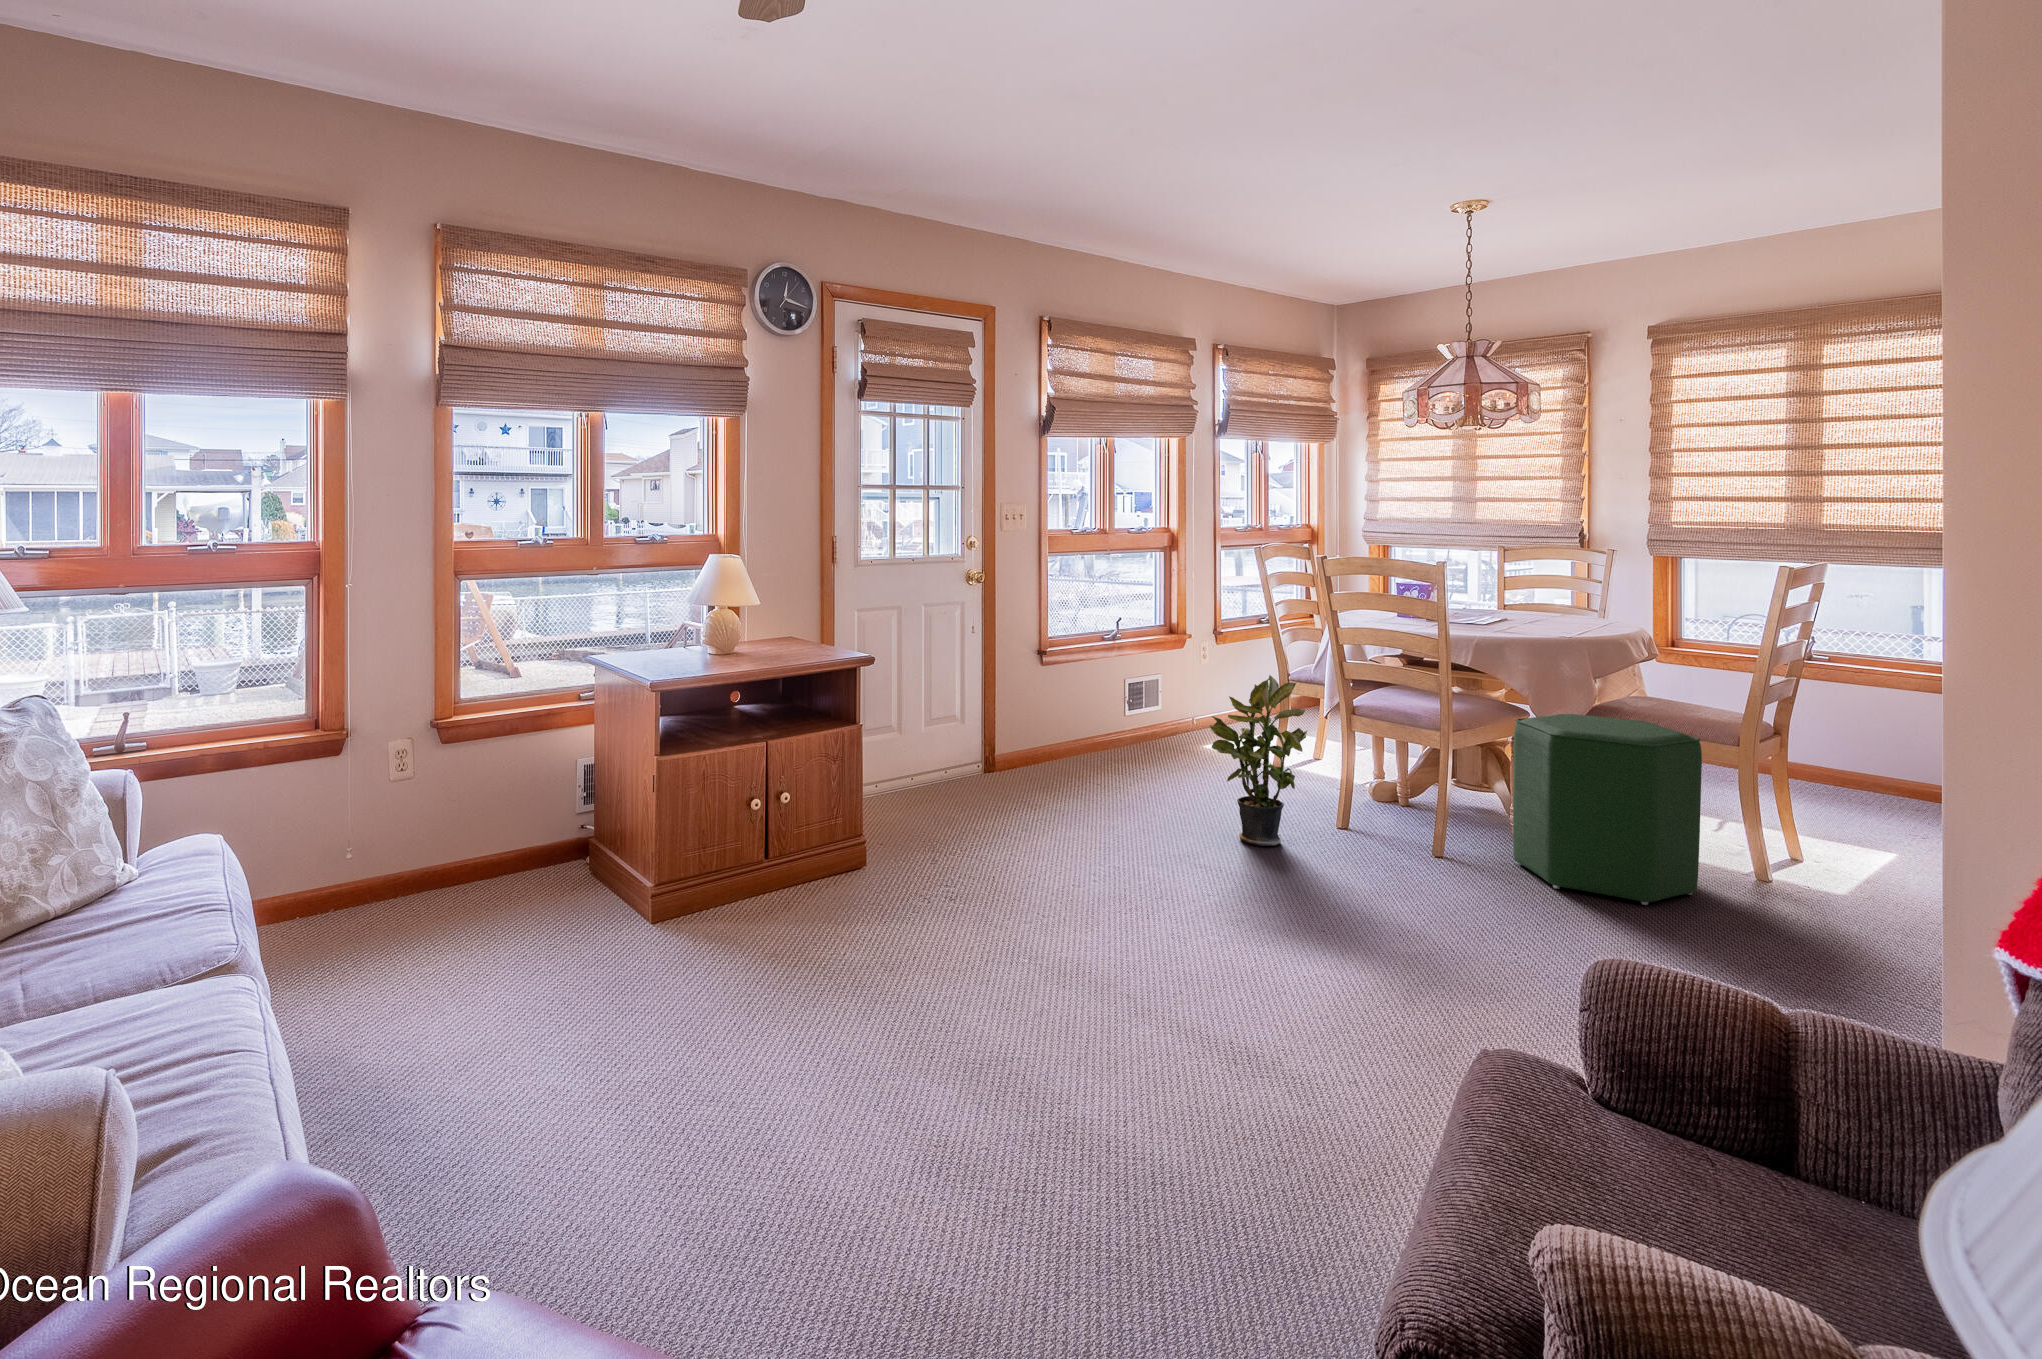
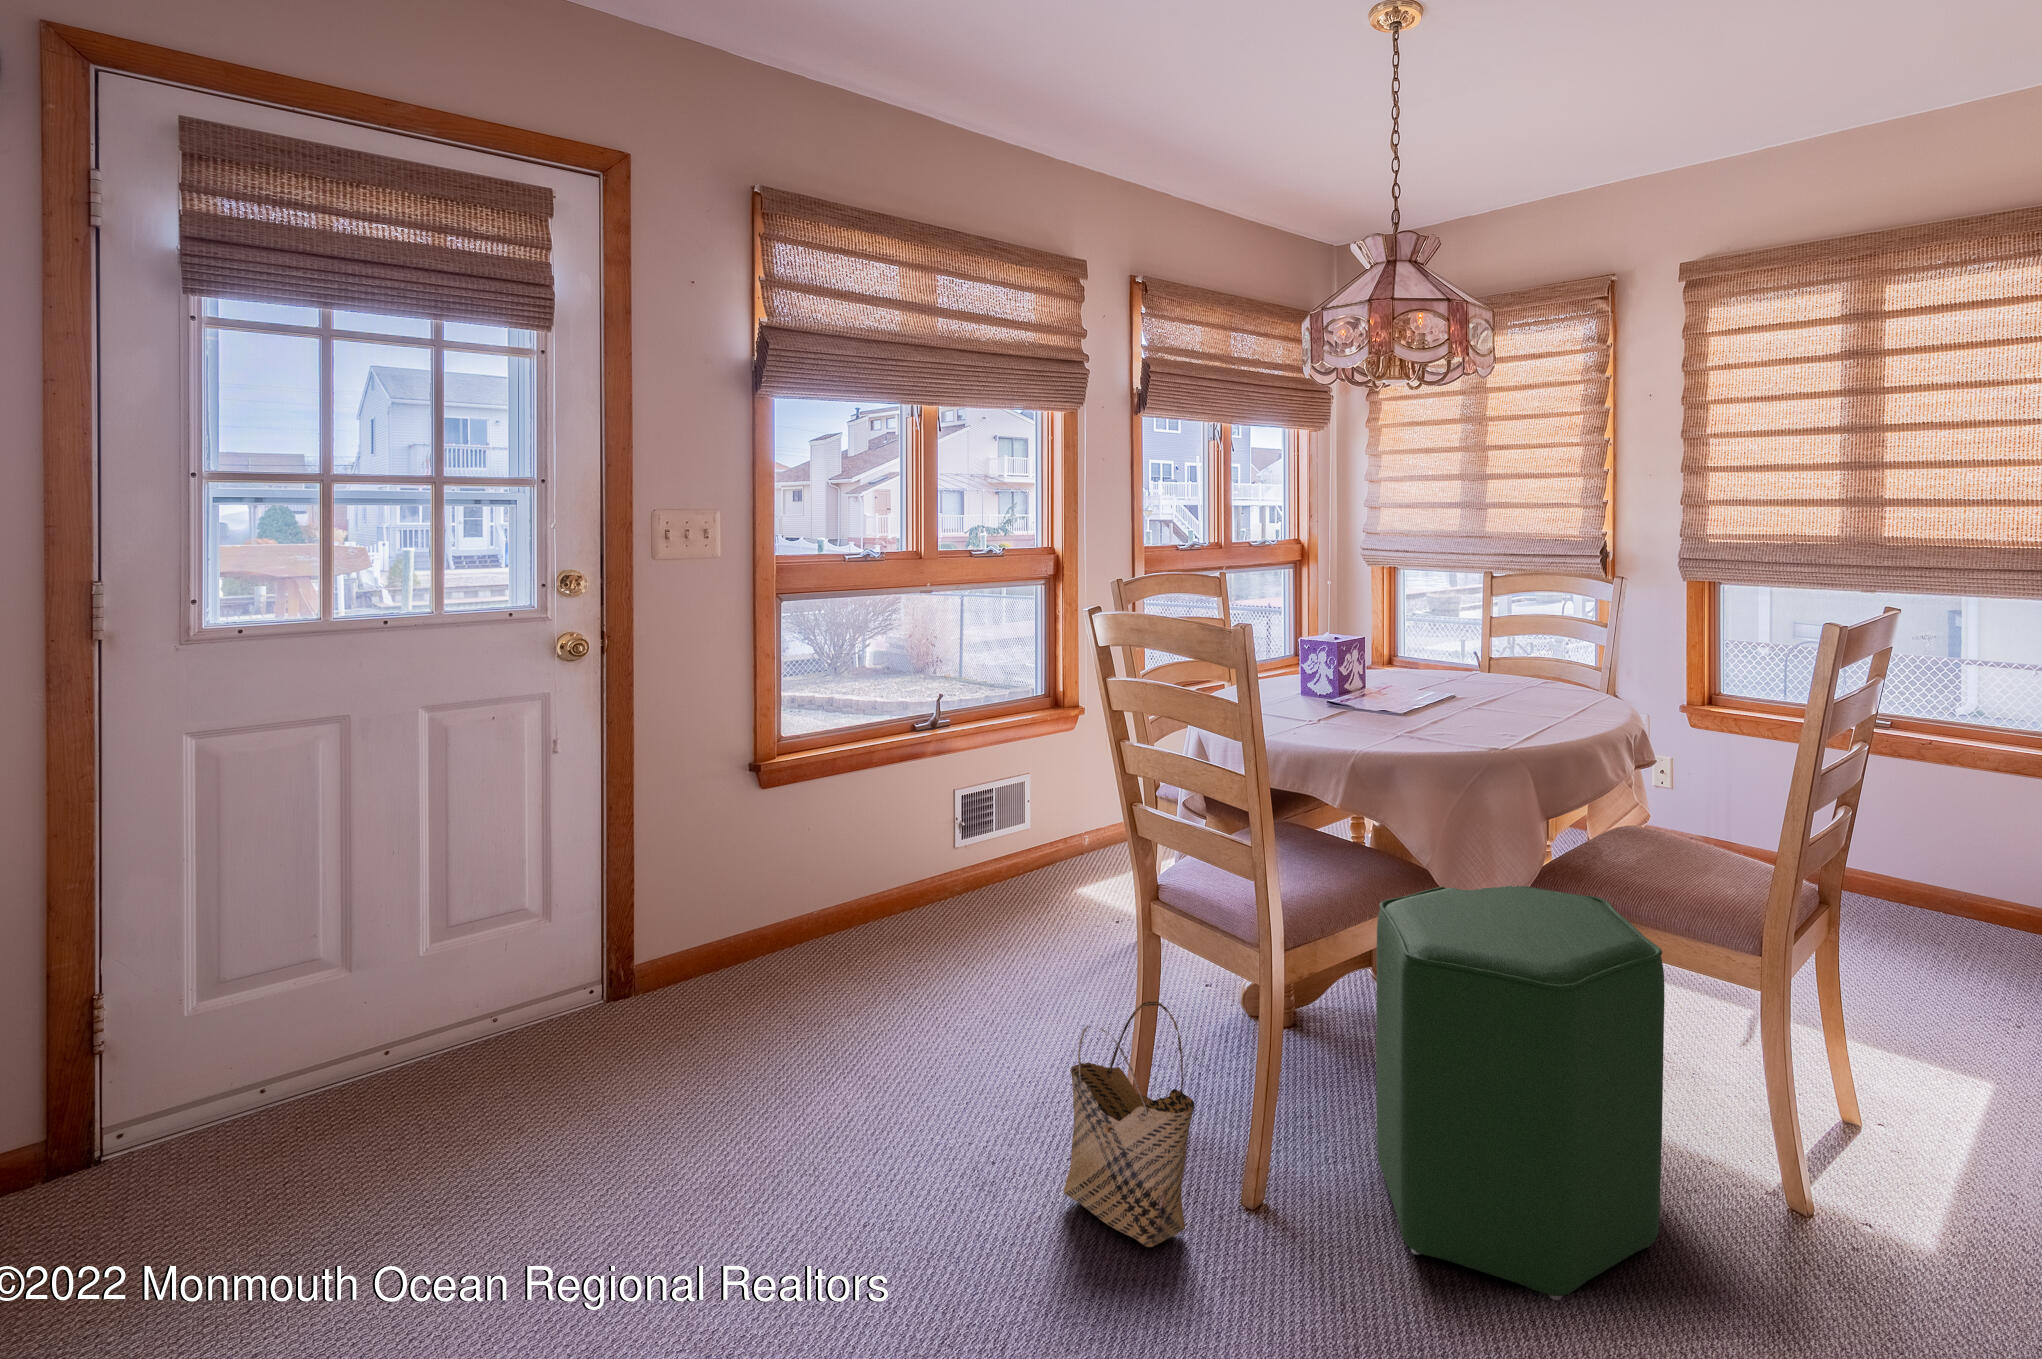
potted plant: present [1210,675,1307,846] -> none [859,821,1040,1160]
woven basket: none [1345,763,1428,876] -> present [1063,1002,1194,1247]

